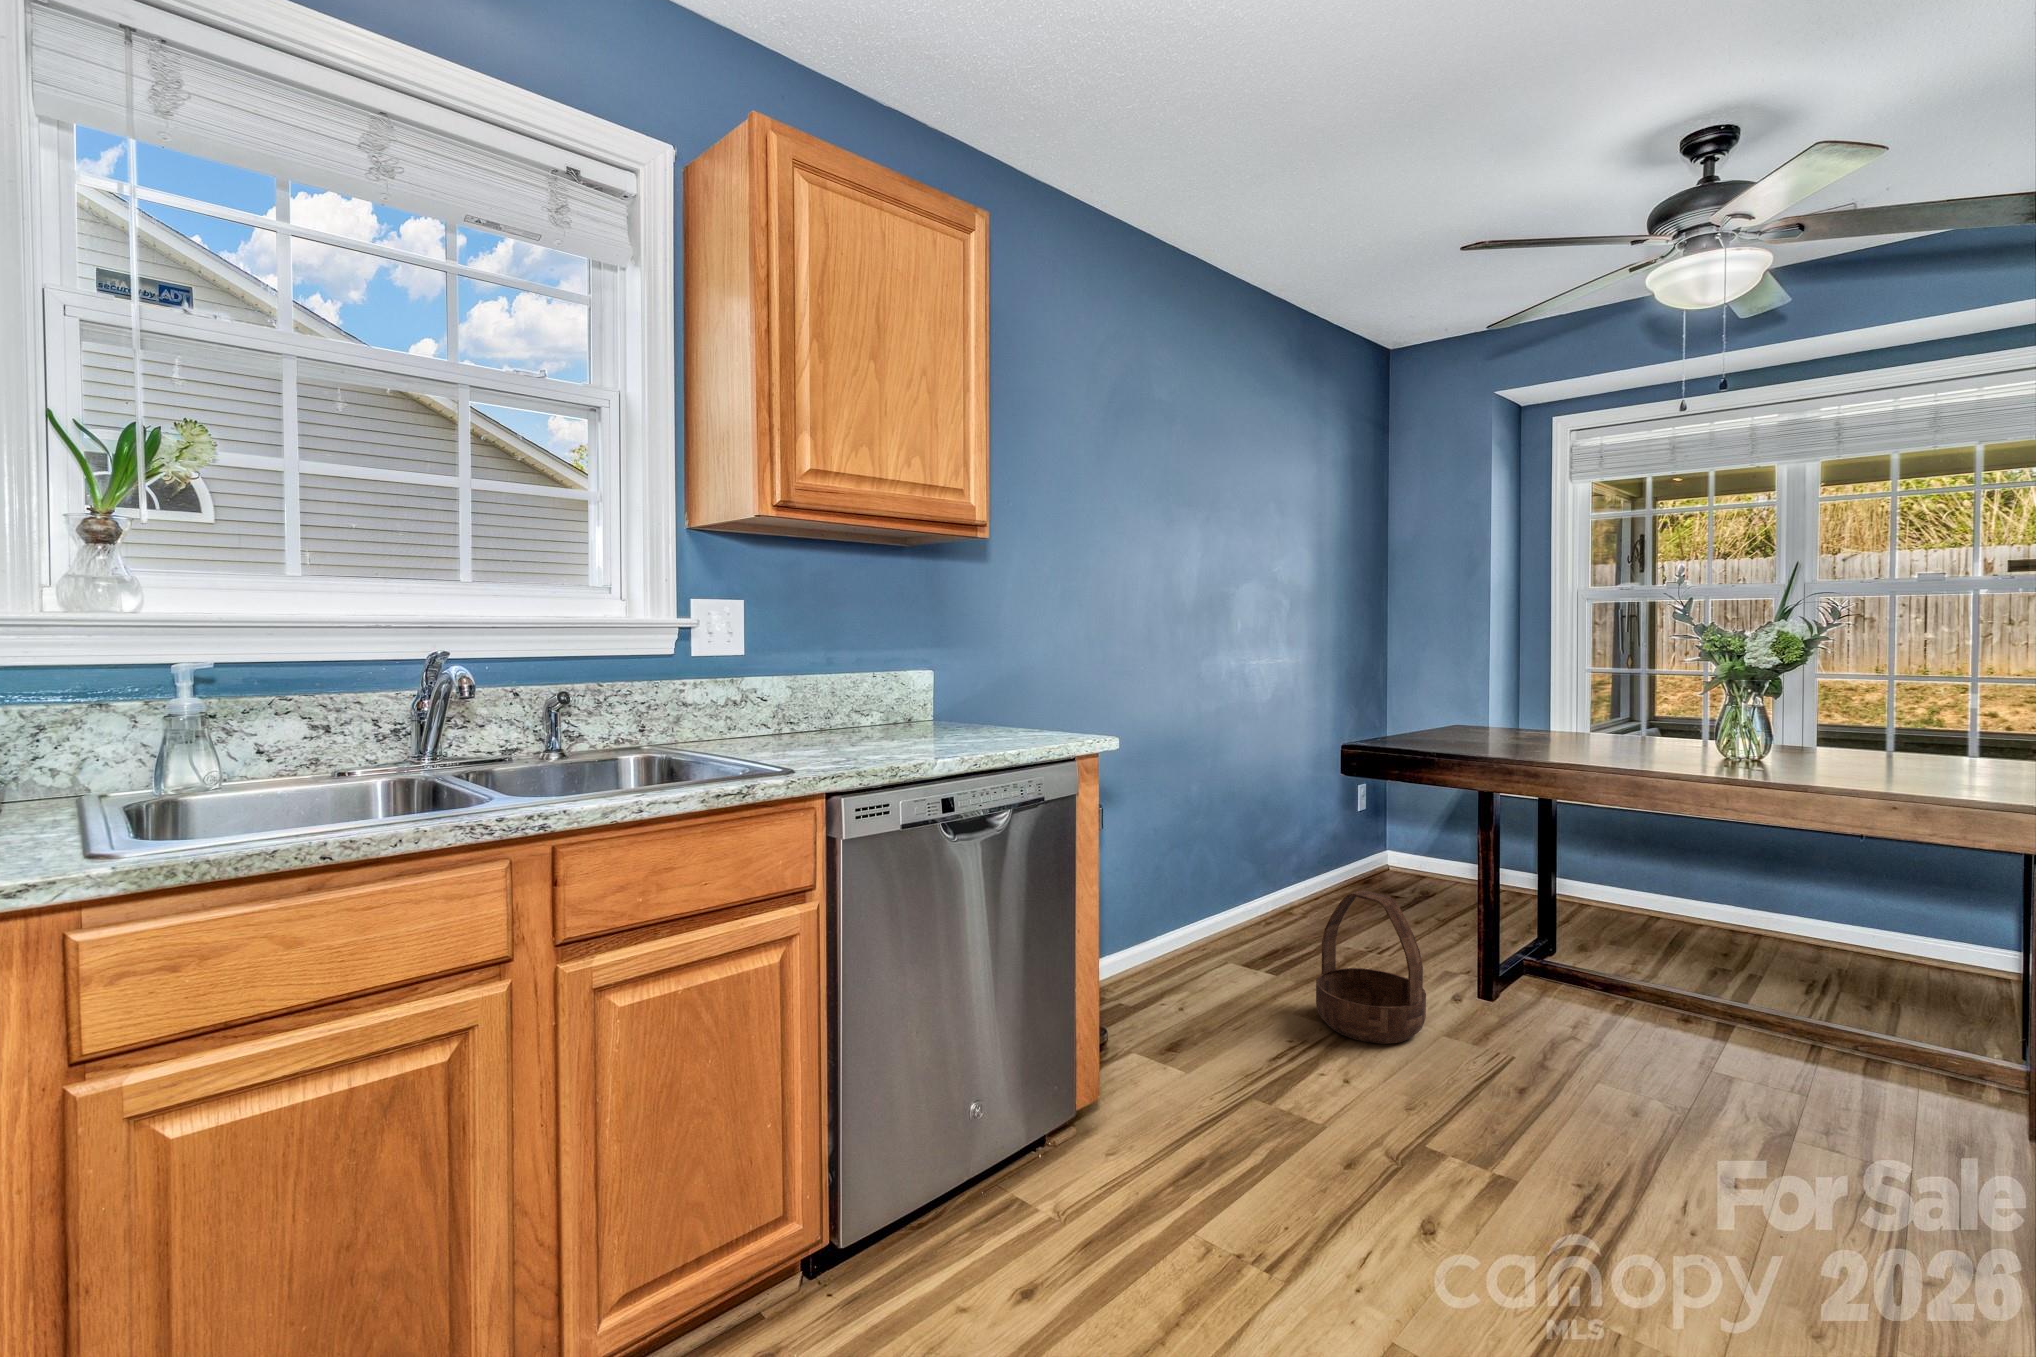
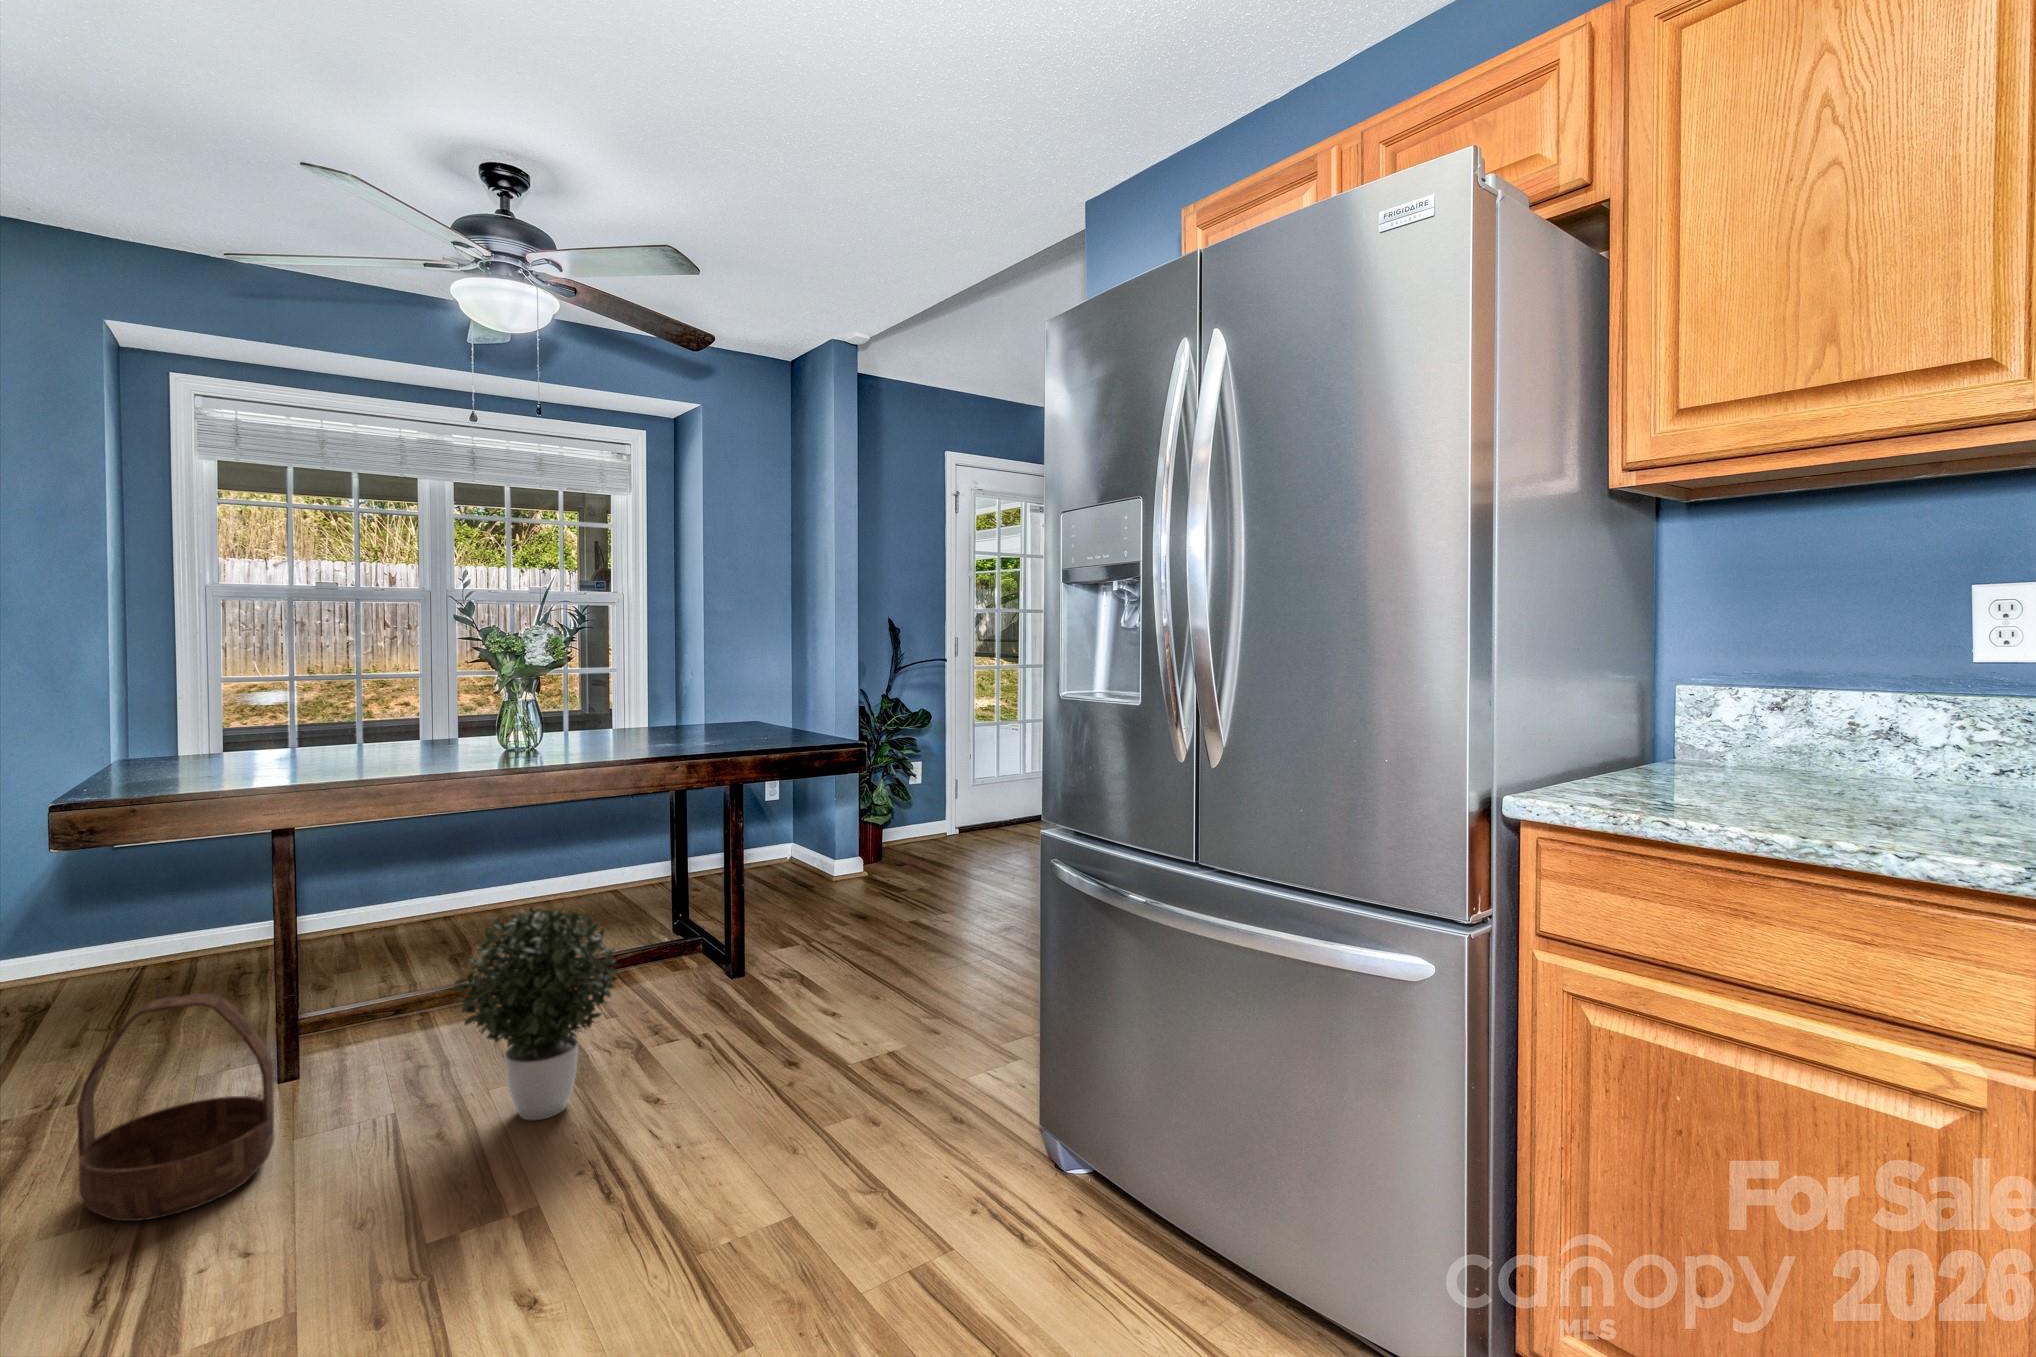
potted plant: none [1536,913,1718,1135] -> present [453,908,619,1120]

